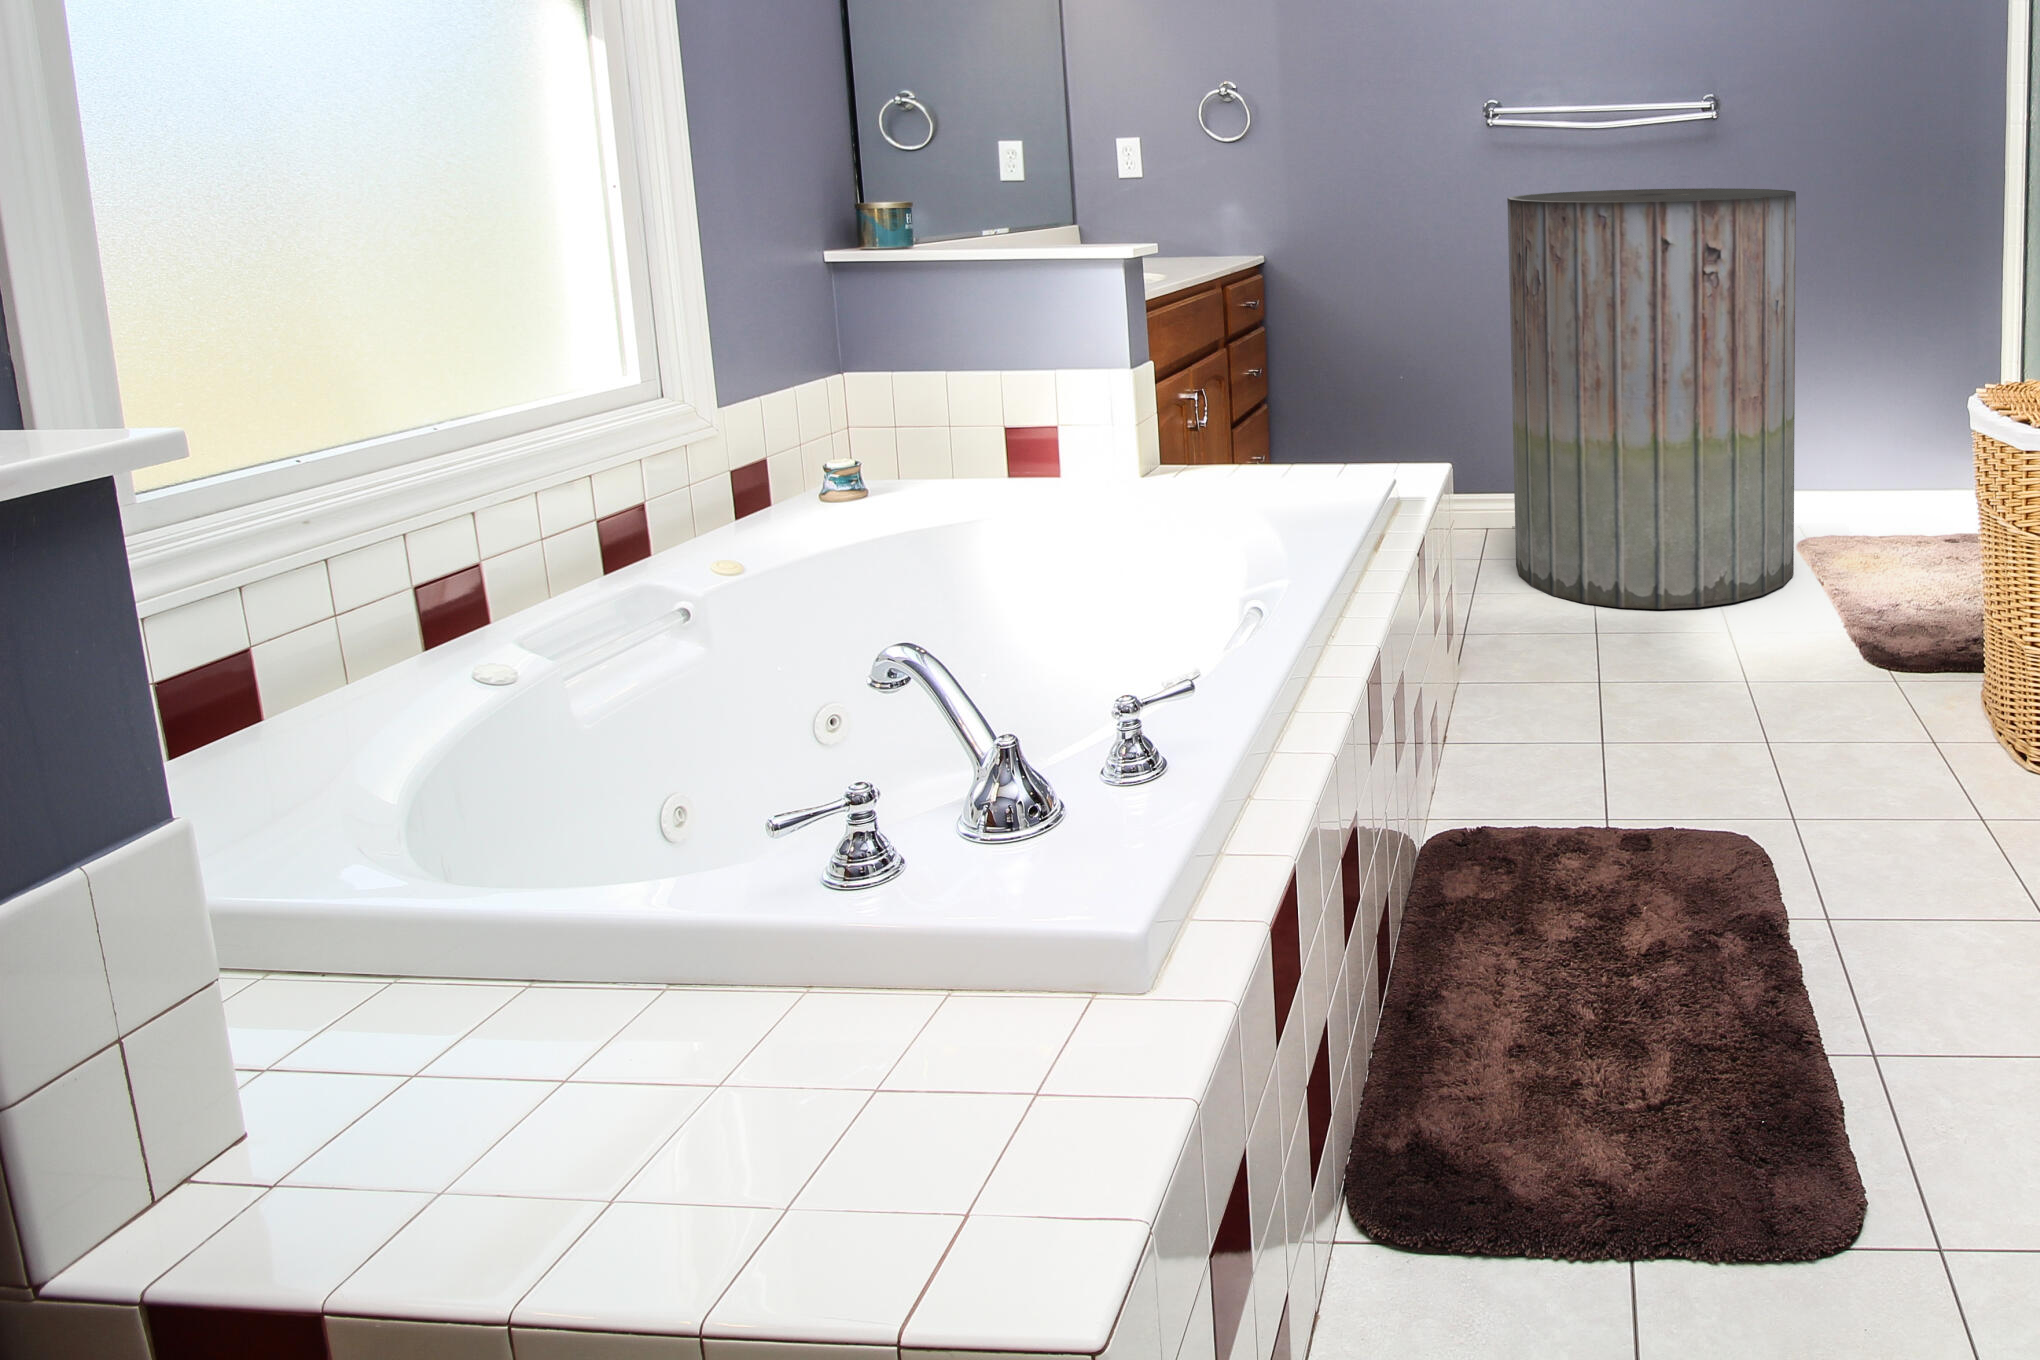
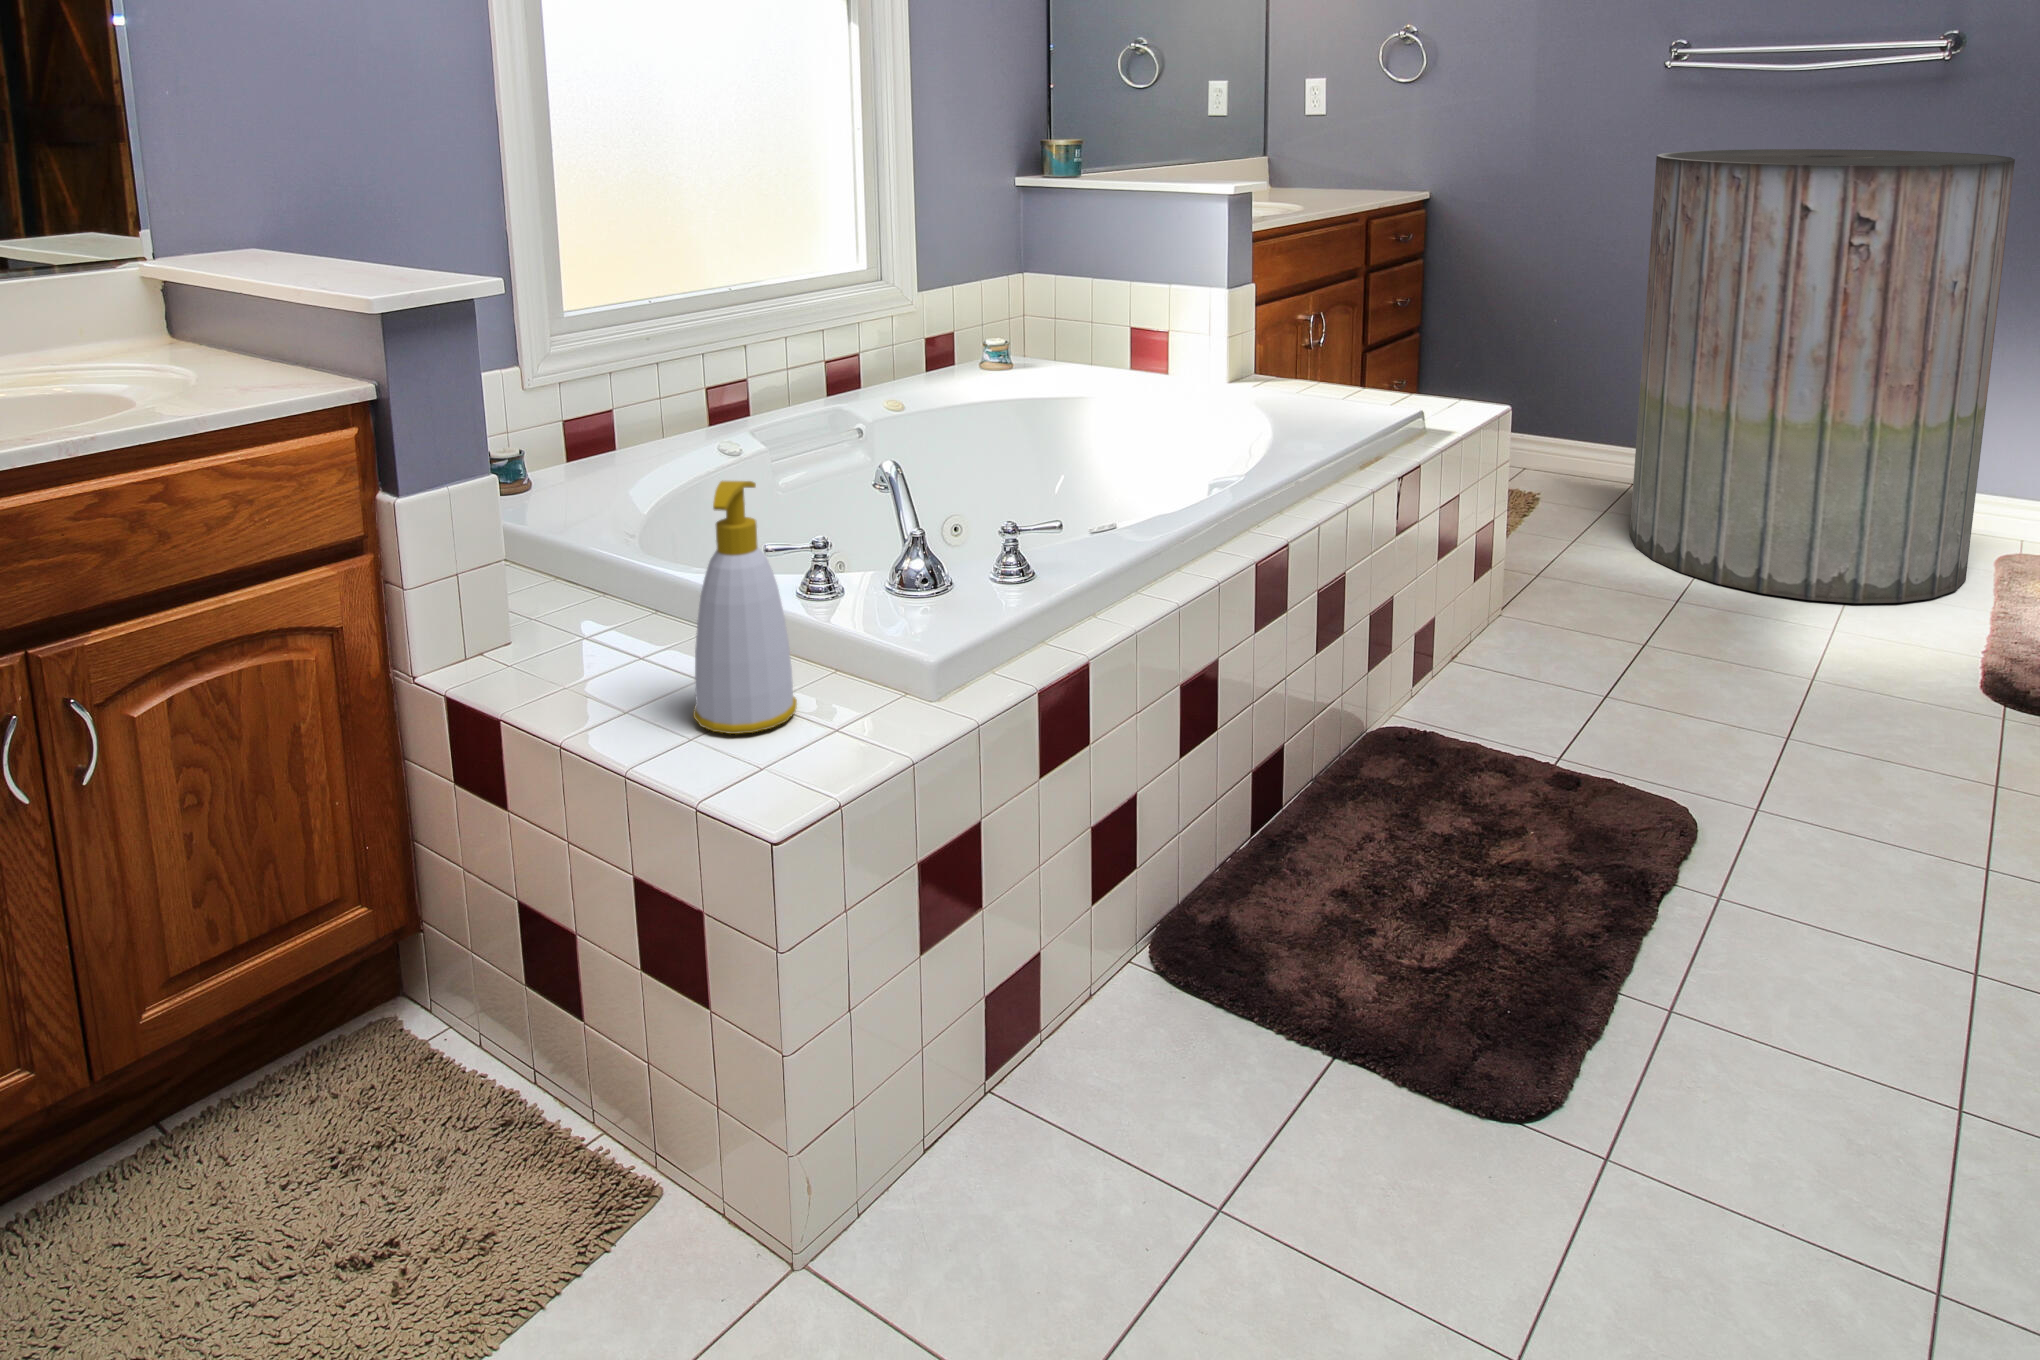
soap bottle: none [779,733,961,1164] -> present [693,481,797,734]

